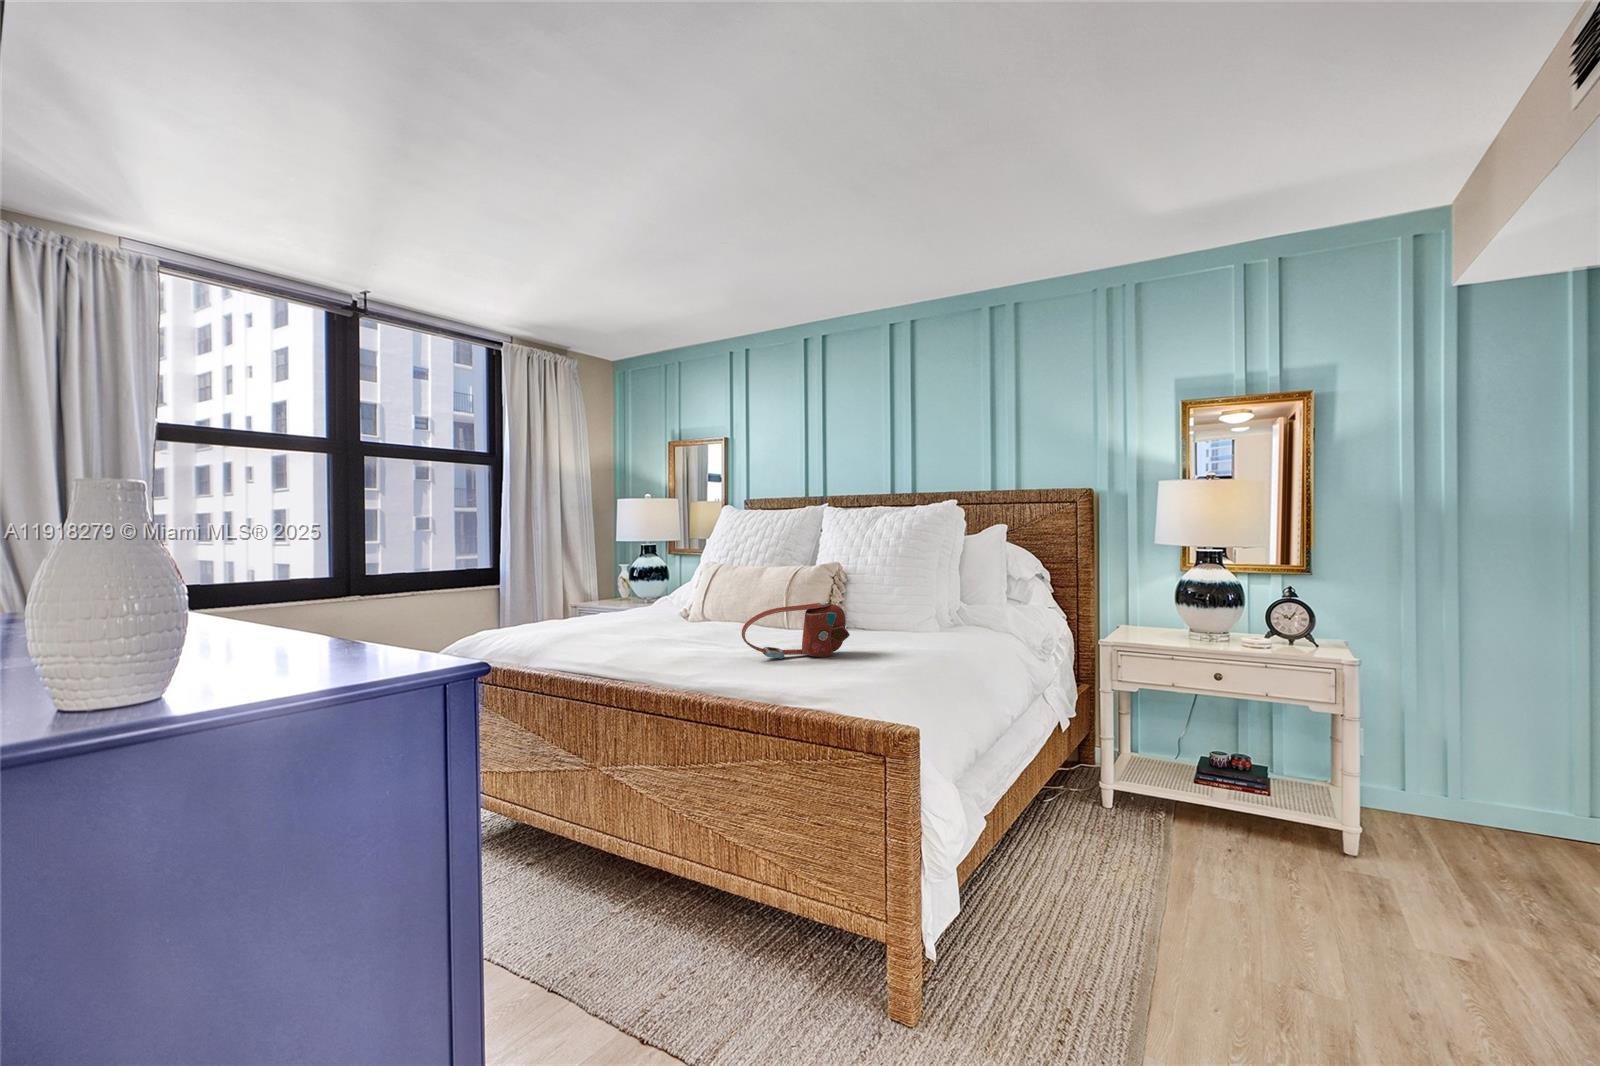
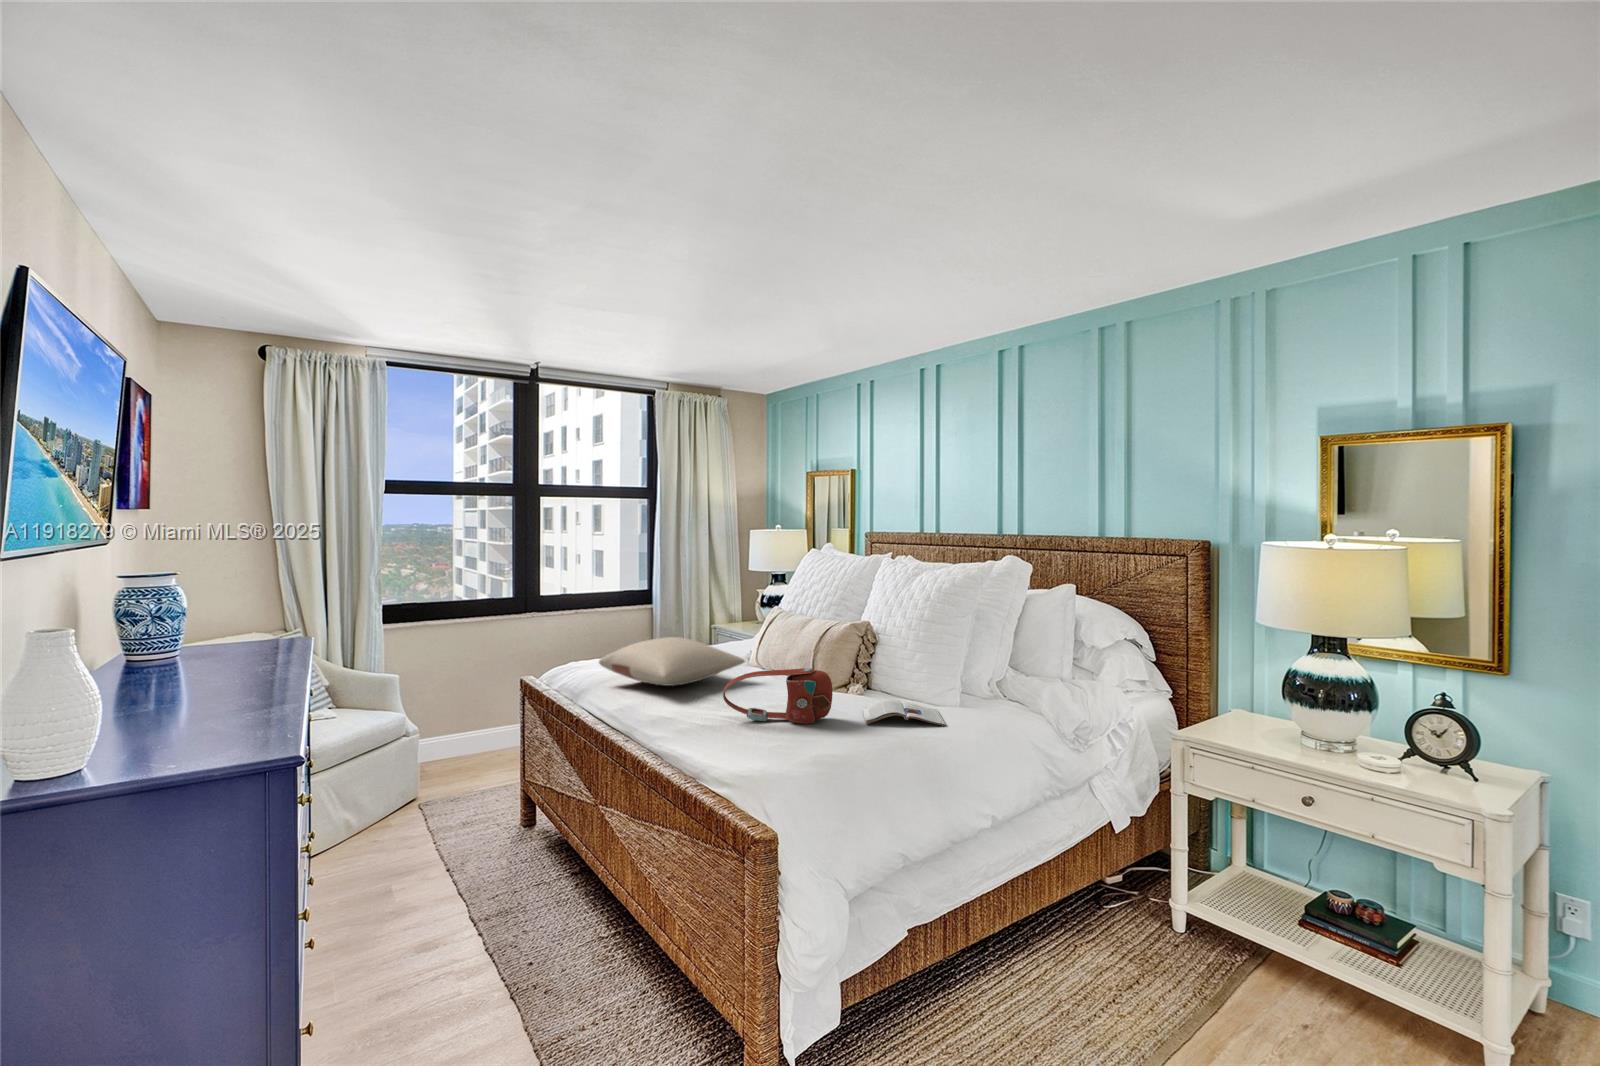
pillow: none [553,593,709,642] -> present [599,637,745,686]
magazine: none [857,631,946,652] -> present [863,699,945,726]

